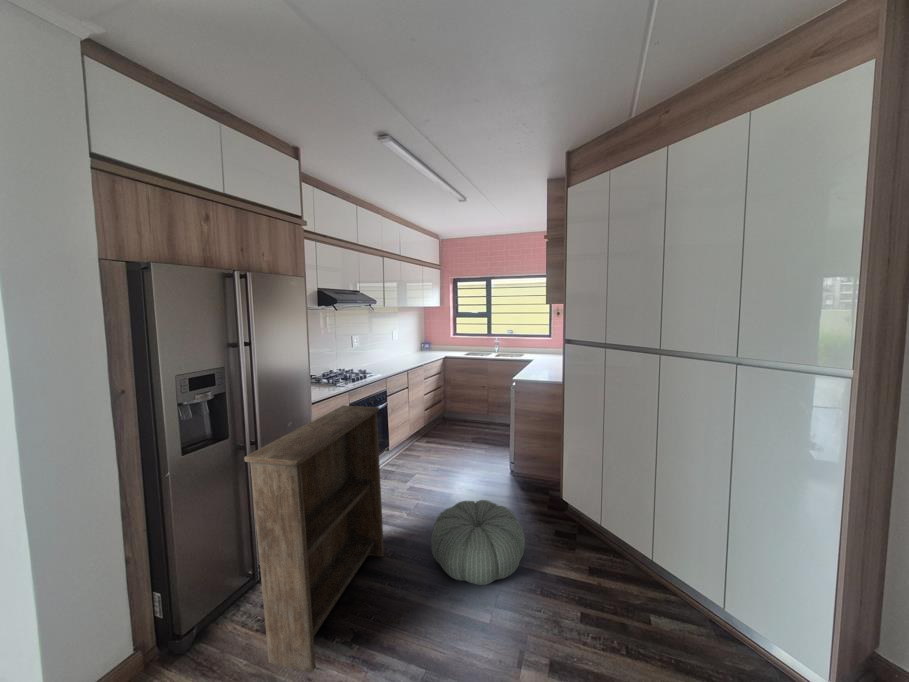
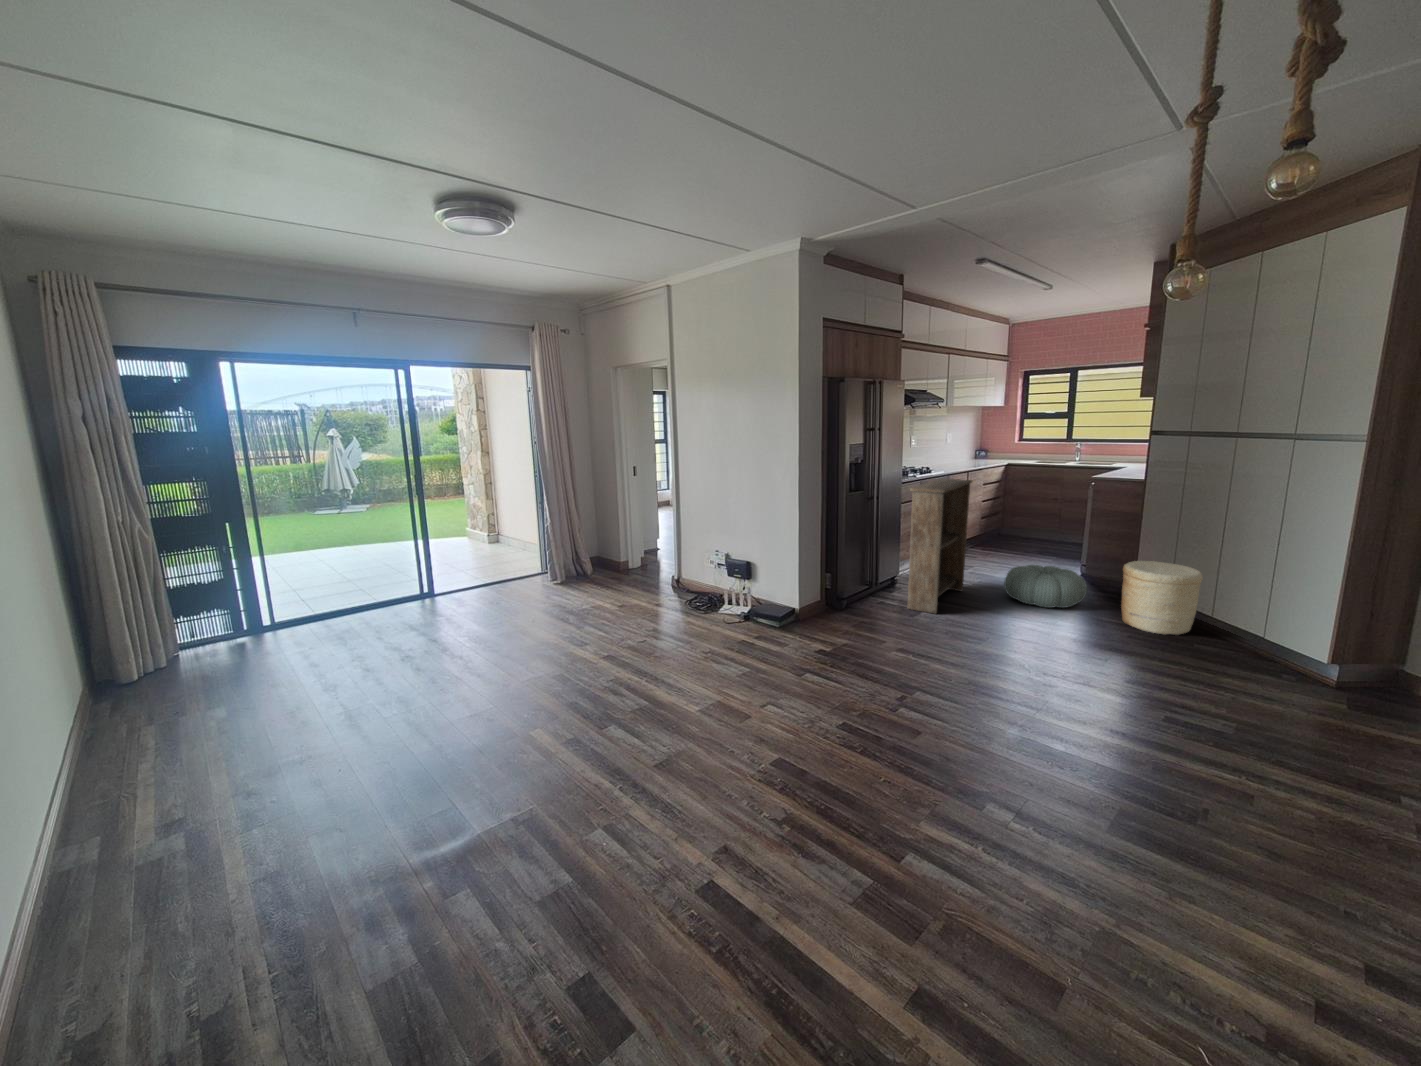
woven basket: none [565,504,661,636] -> present [1121,561,1203,635]

